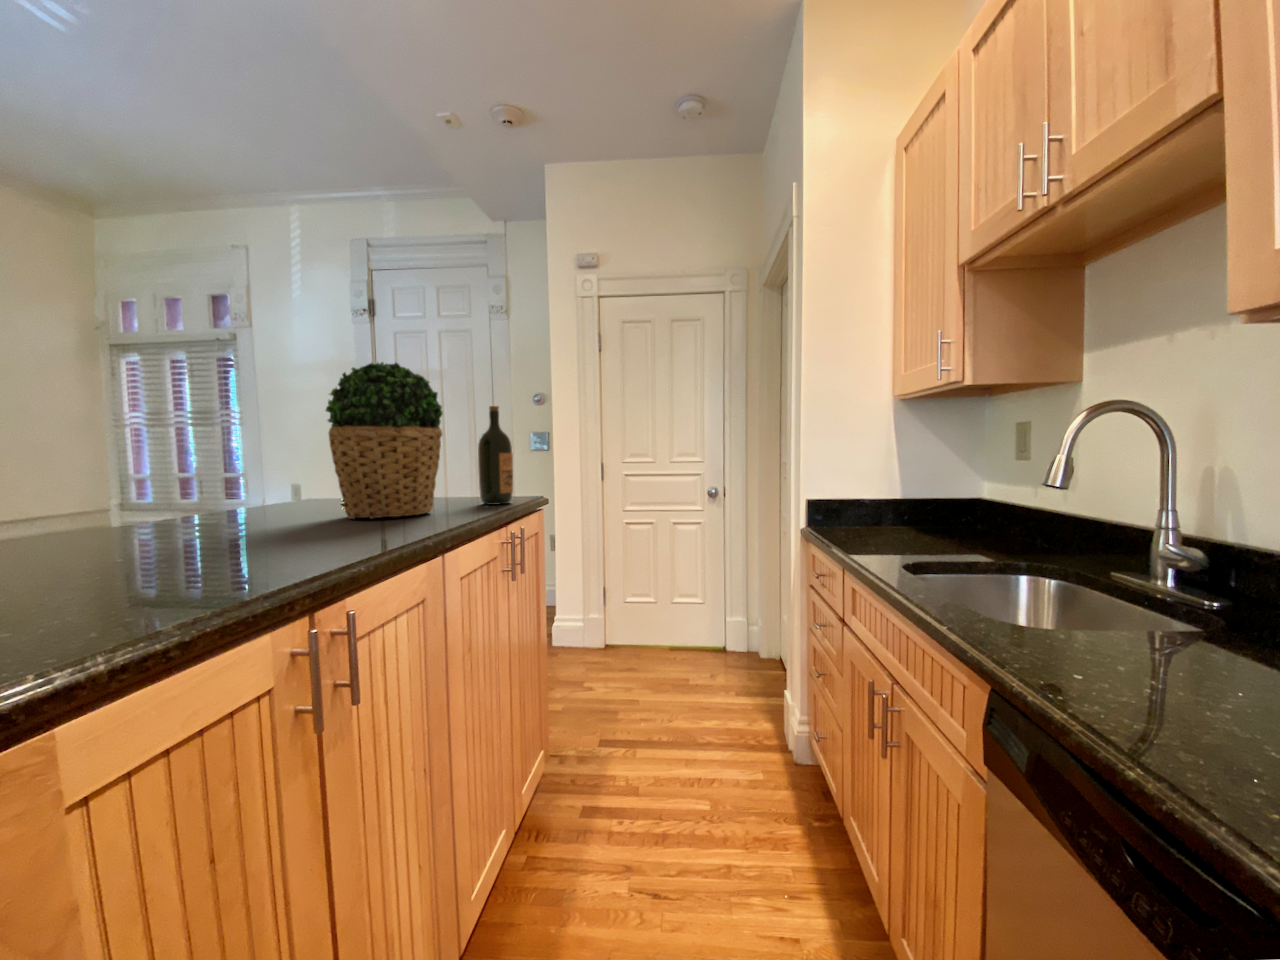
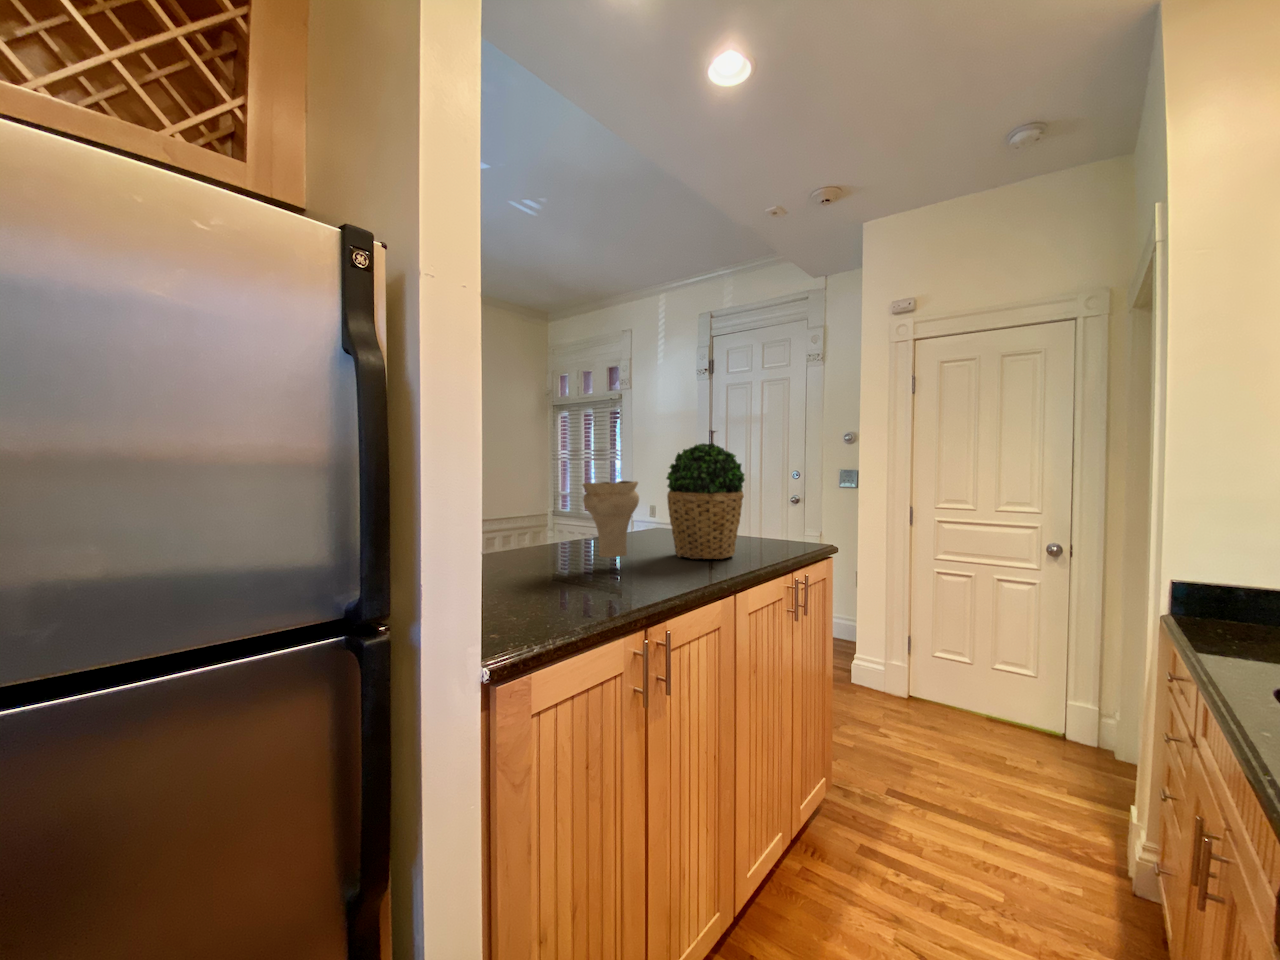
vase: none [145,396,289,533] -> present [582,481,639,557]
wine bottle: present [478,406,513,504] -> none [774,470,803,553]

